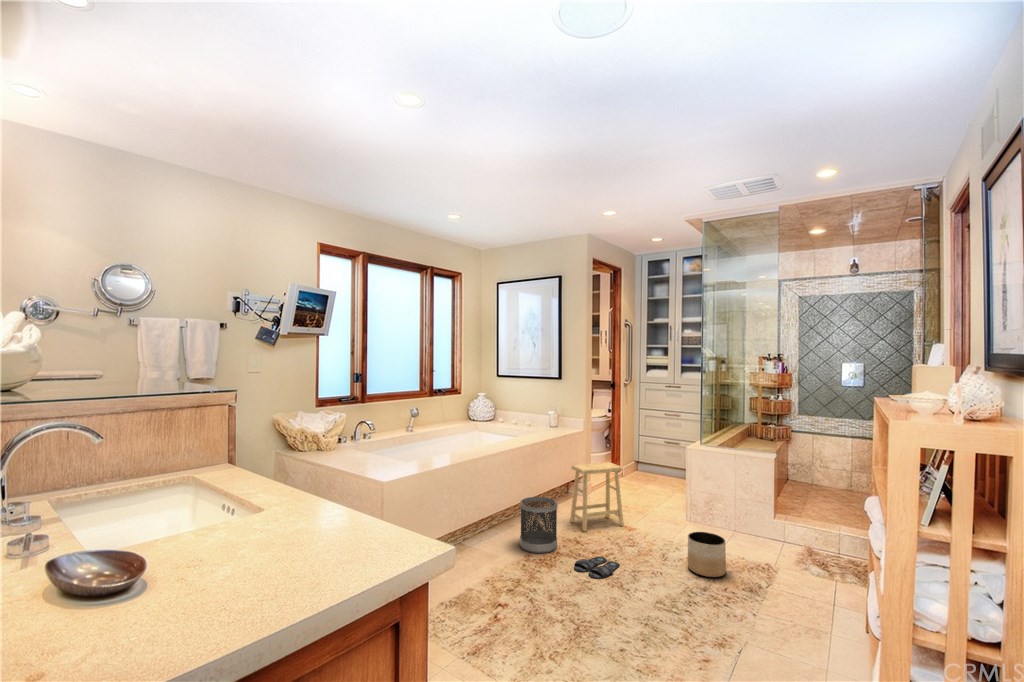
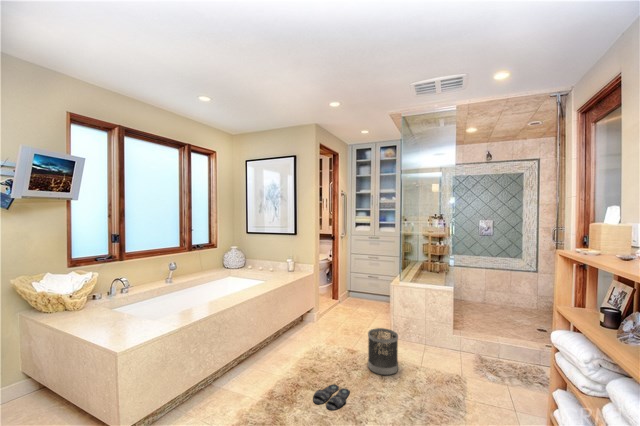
footstool: present [570,462,624,532] -> none [305,300,347,359]
wastebasket: present [520,497,557,553] -> present [368,328,398,375]
planter: present [688,532,726,577] -> none [402,356,431,395]

